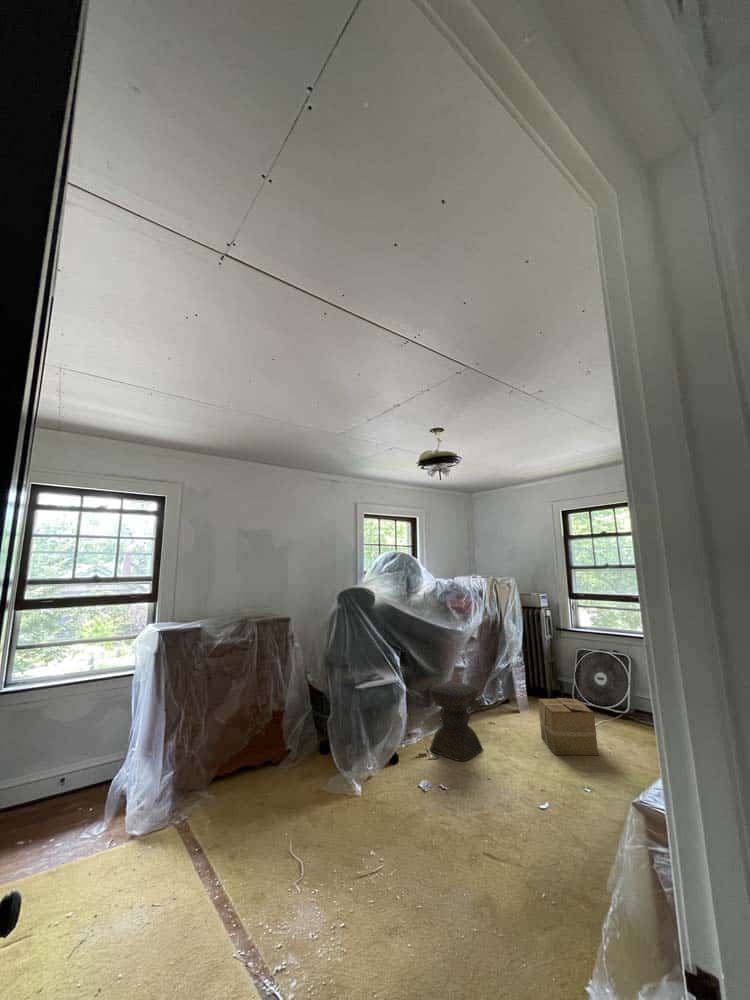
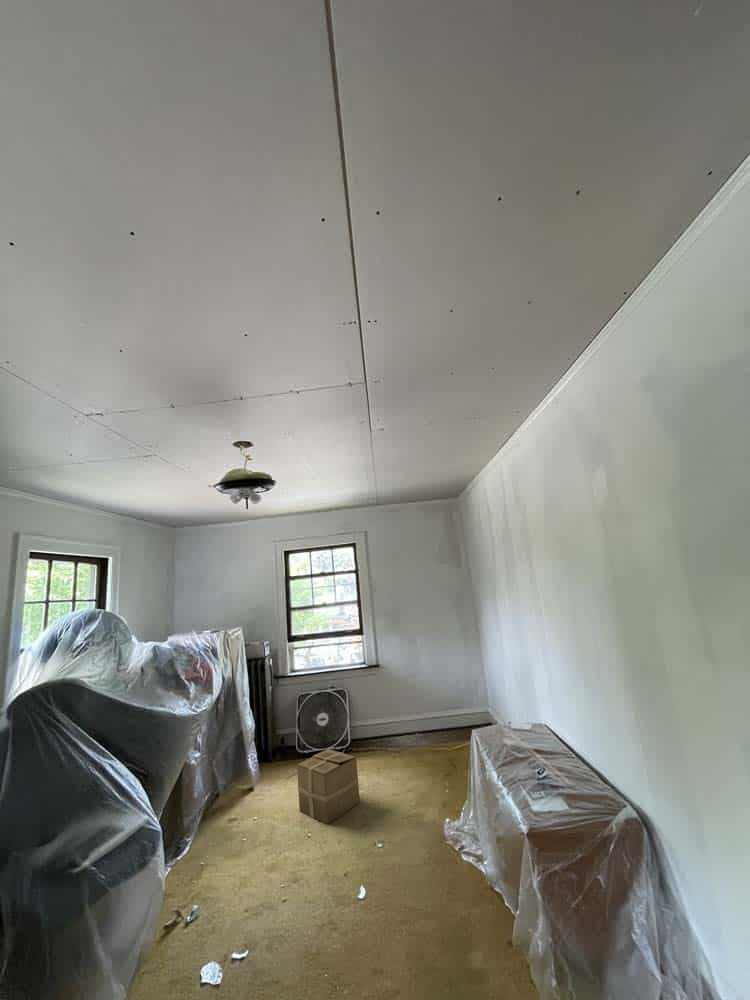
stool: present [430,681,483,761] -> none [180,780,253,915]

